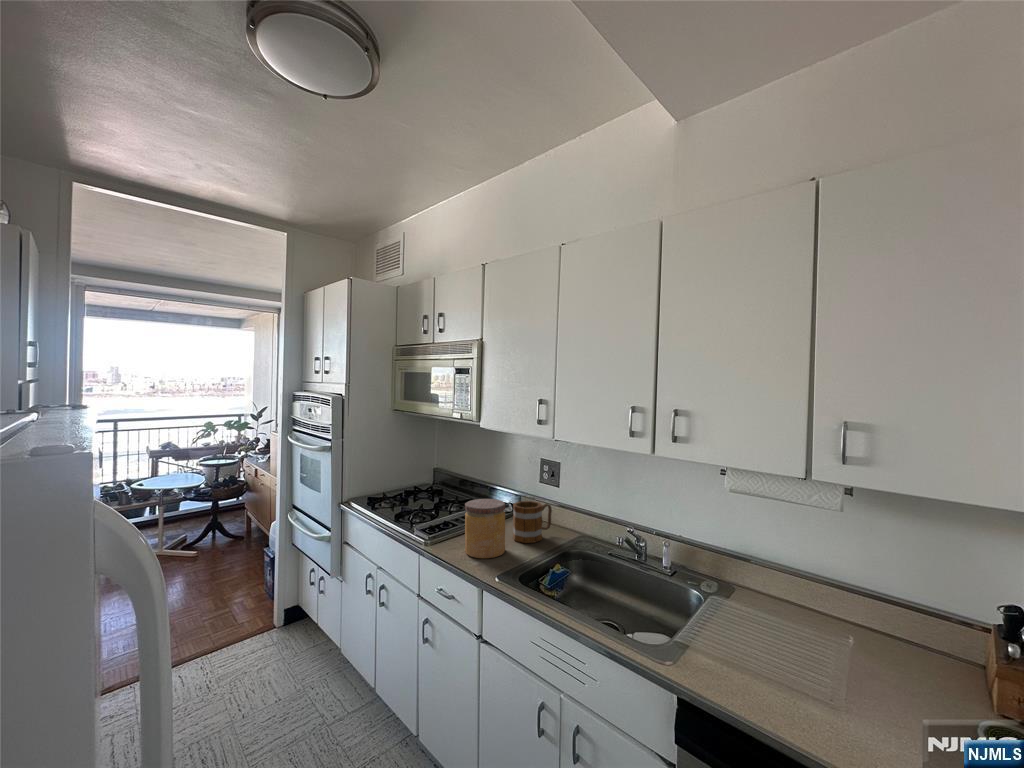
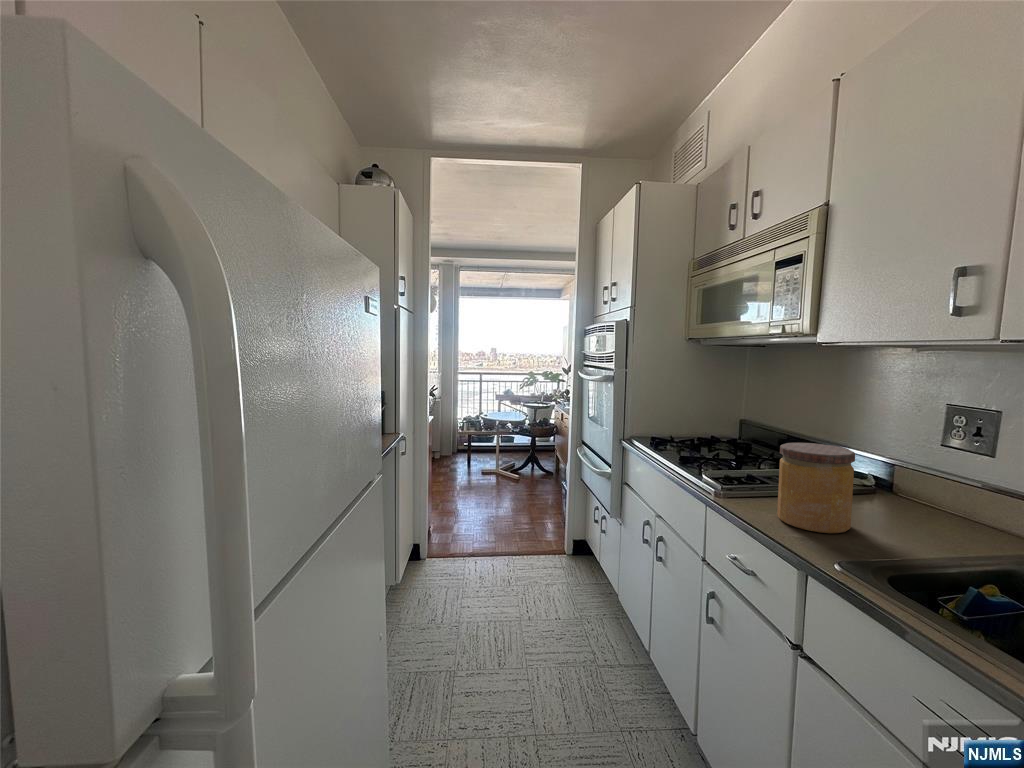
mug: present [513,501,552,543] -> none [864,459,950,527]

